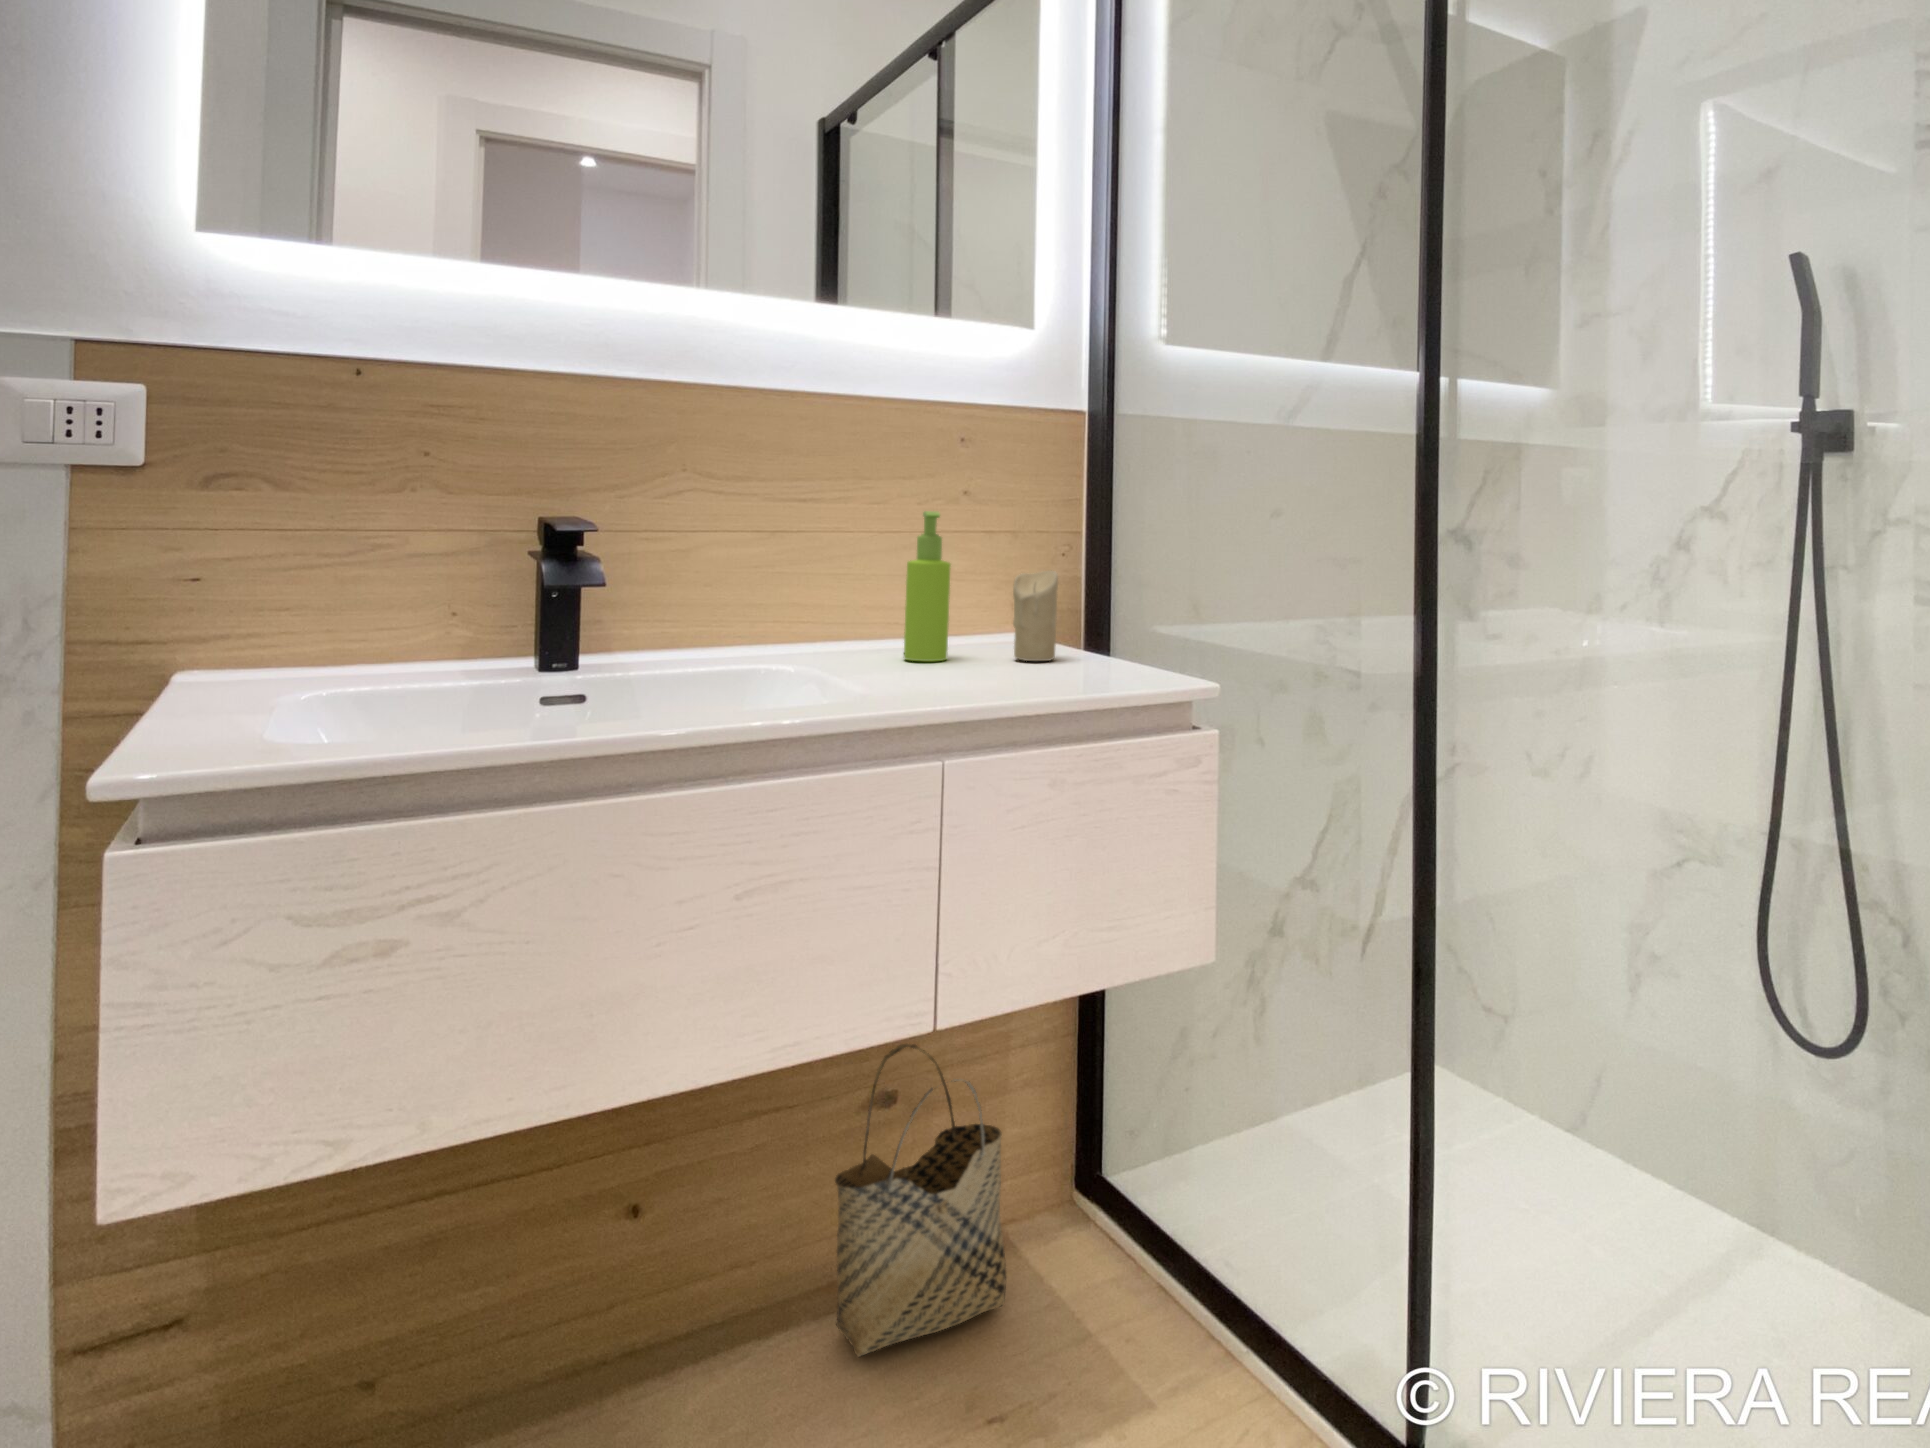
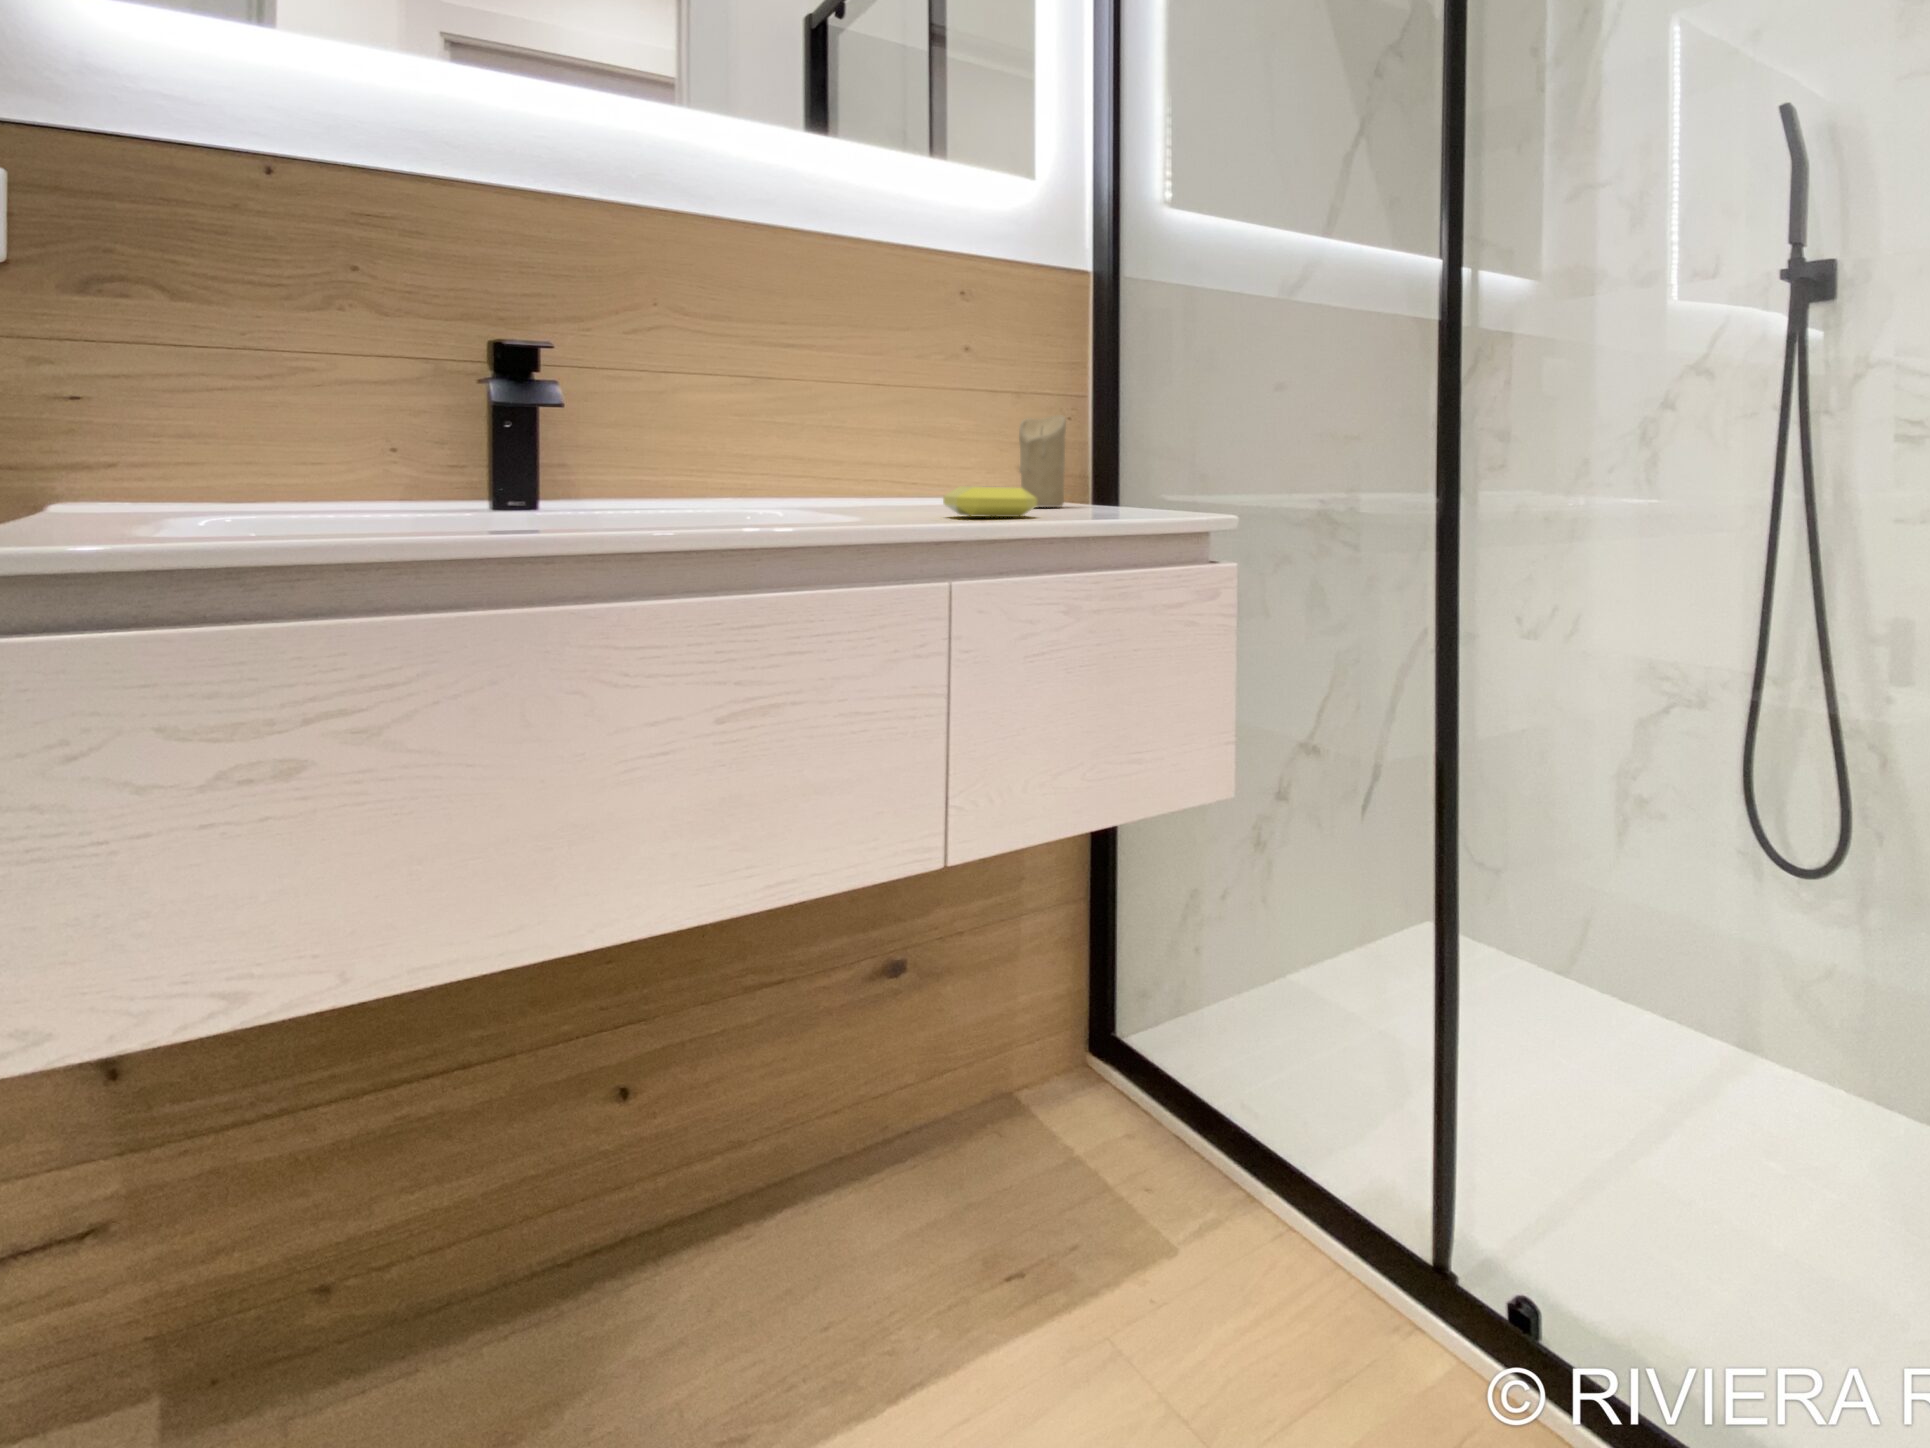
soap dispenser: present [904,511,951,661] -> none [904,350,952,508]
soap bar: none [938,656,1025,690] -> present [943,486,1037,517]
woven basket: present [835,1044,1006,1357] -> none [840,911,1020,1225]

